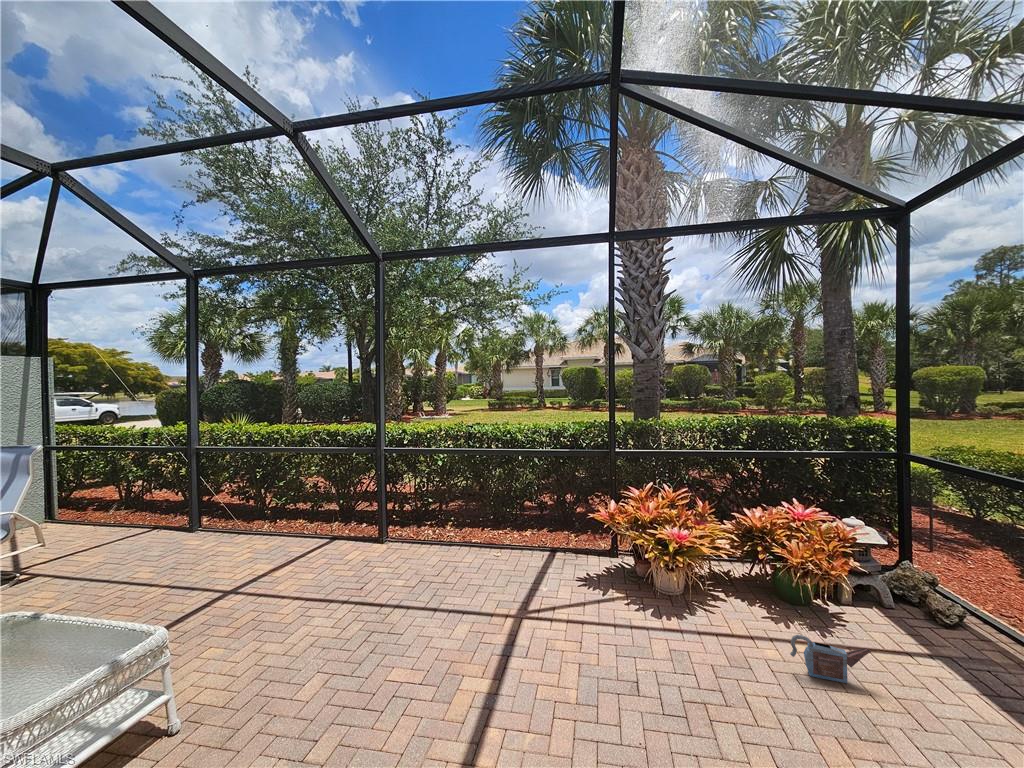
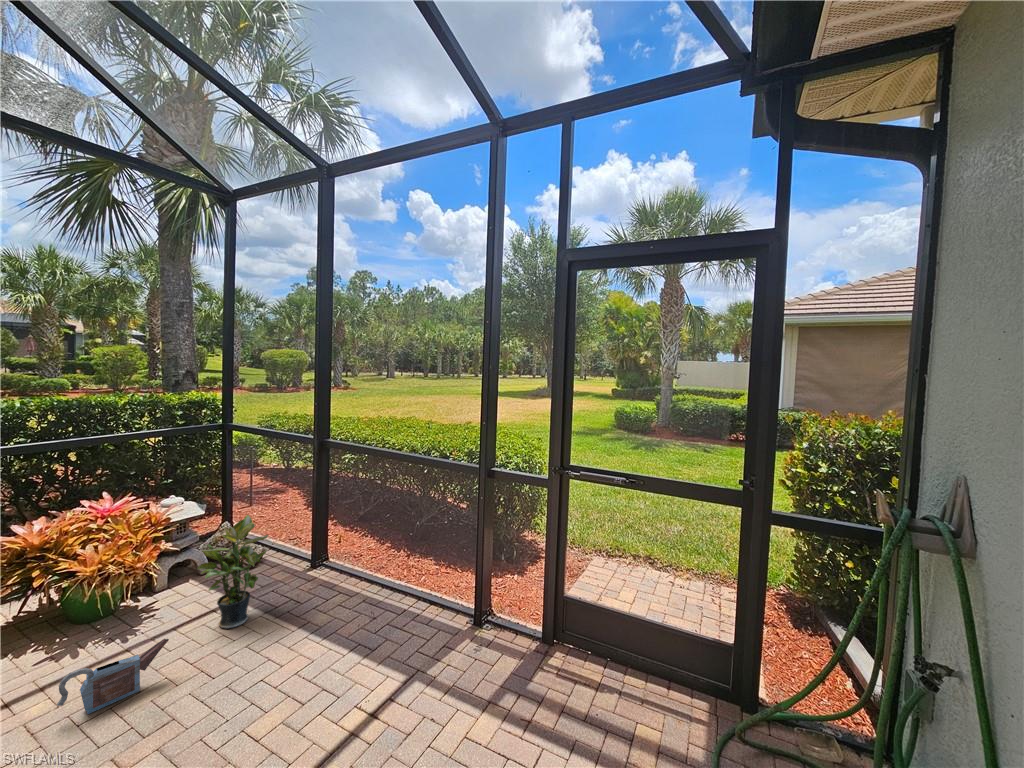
potted plant: none [890,559,979,681] -> present [197,515,268,629]

